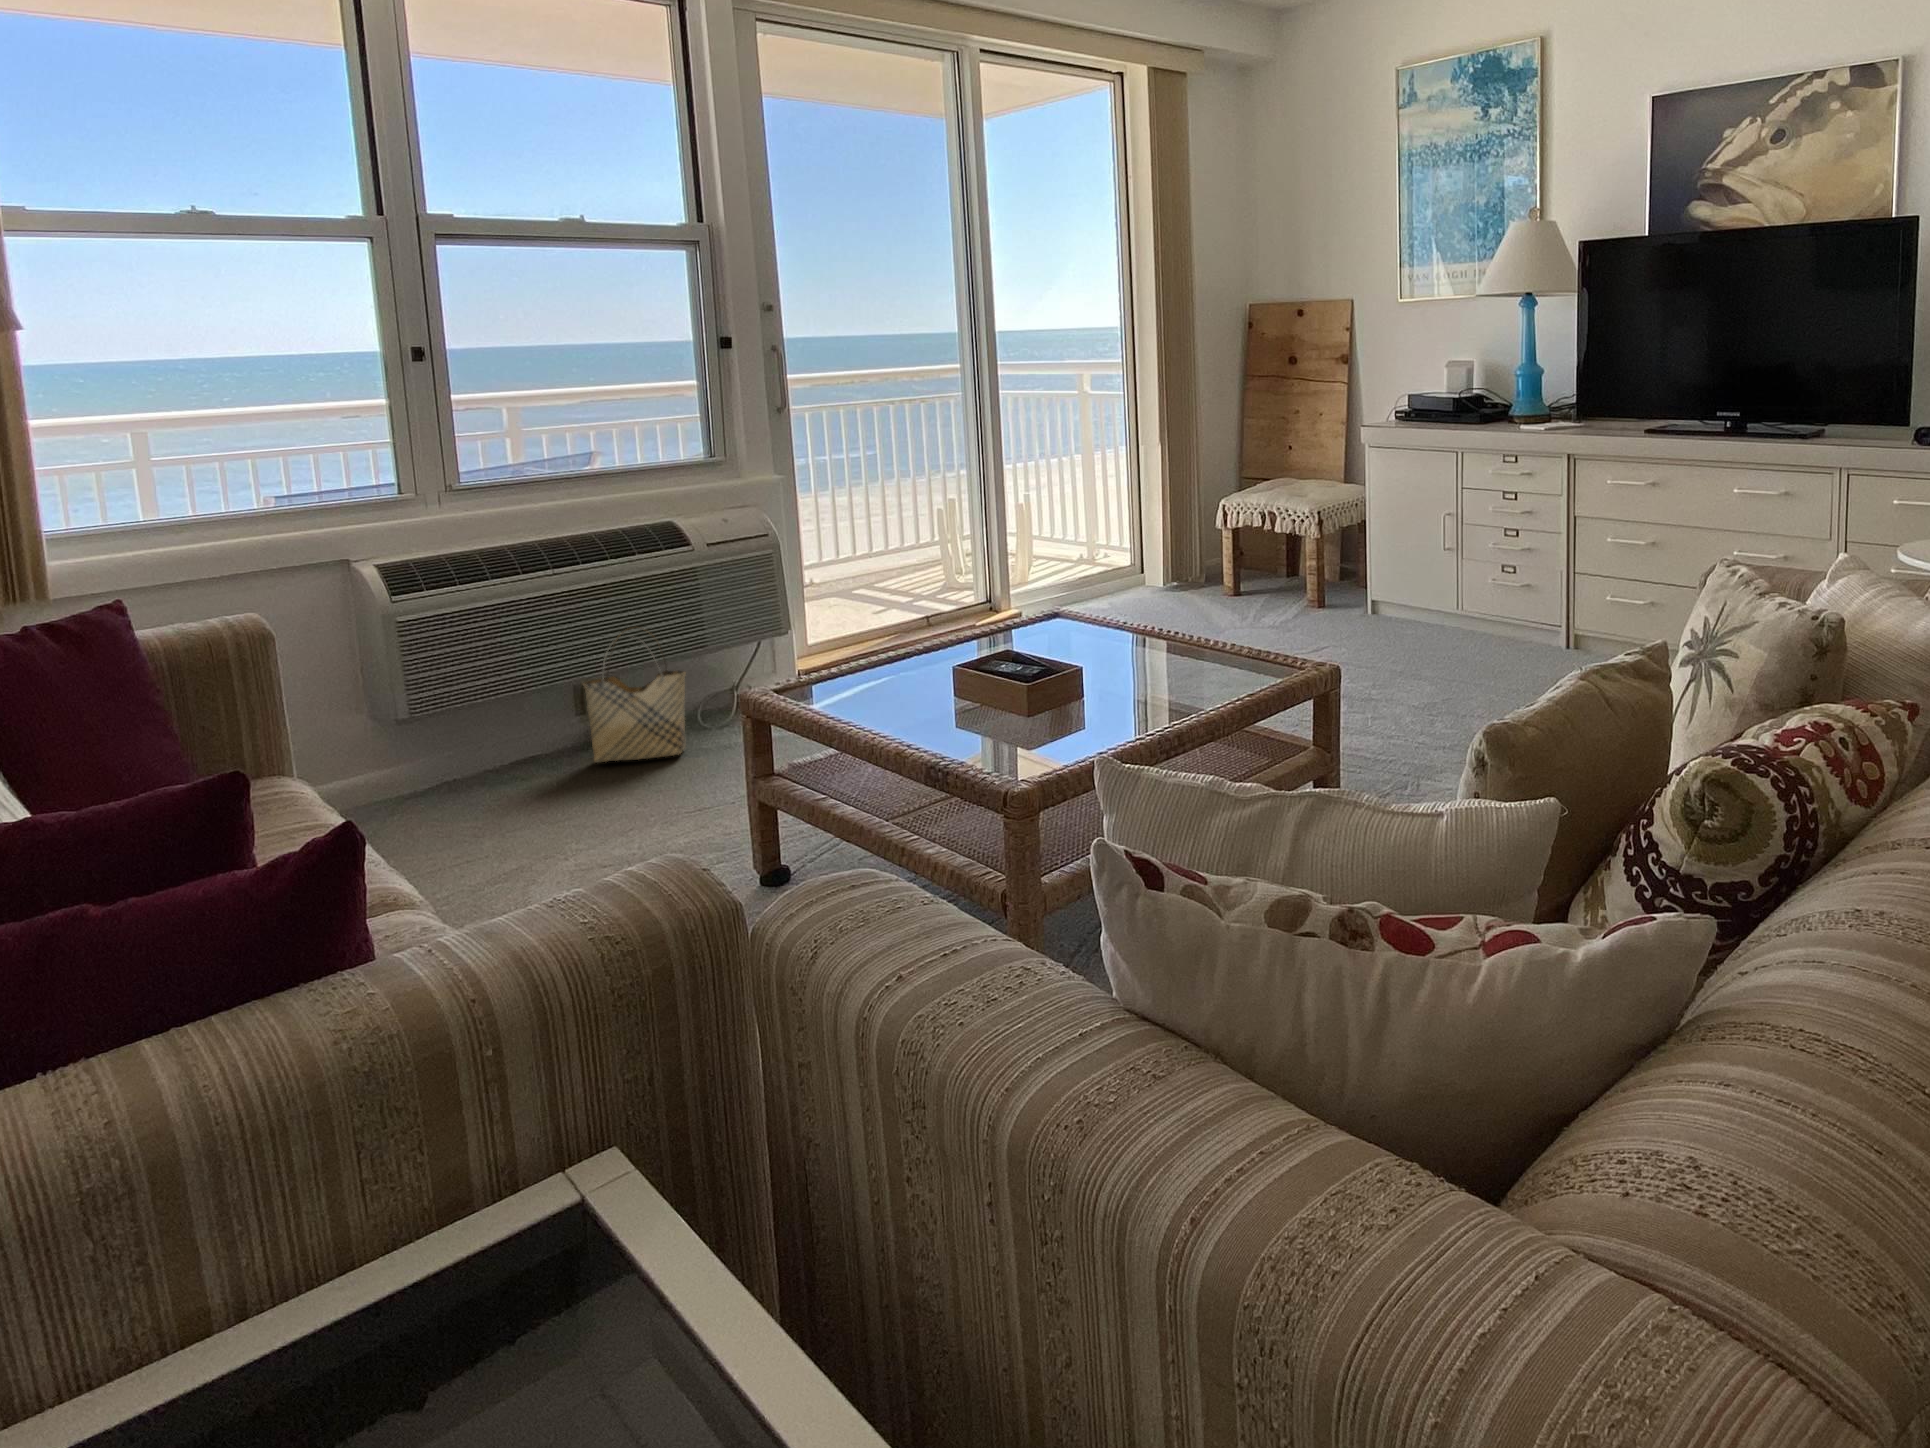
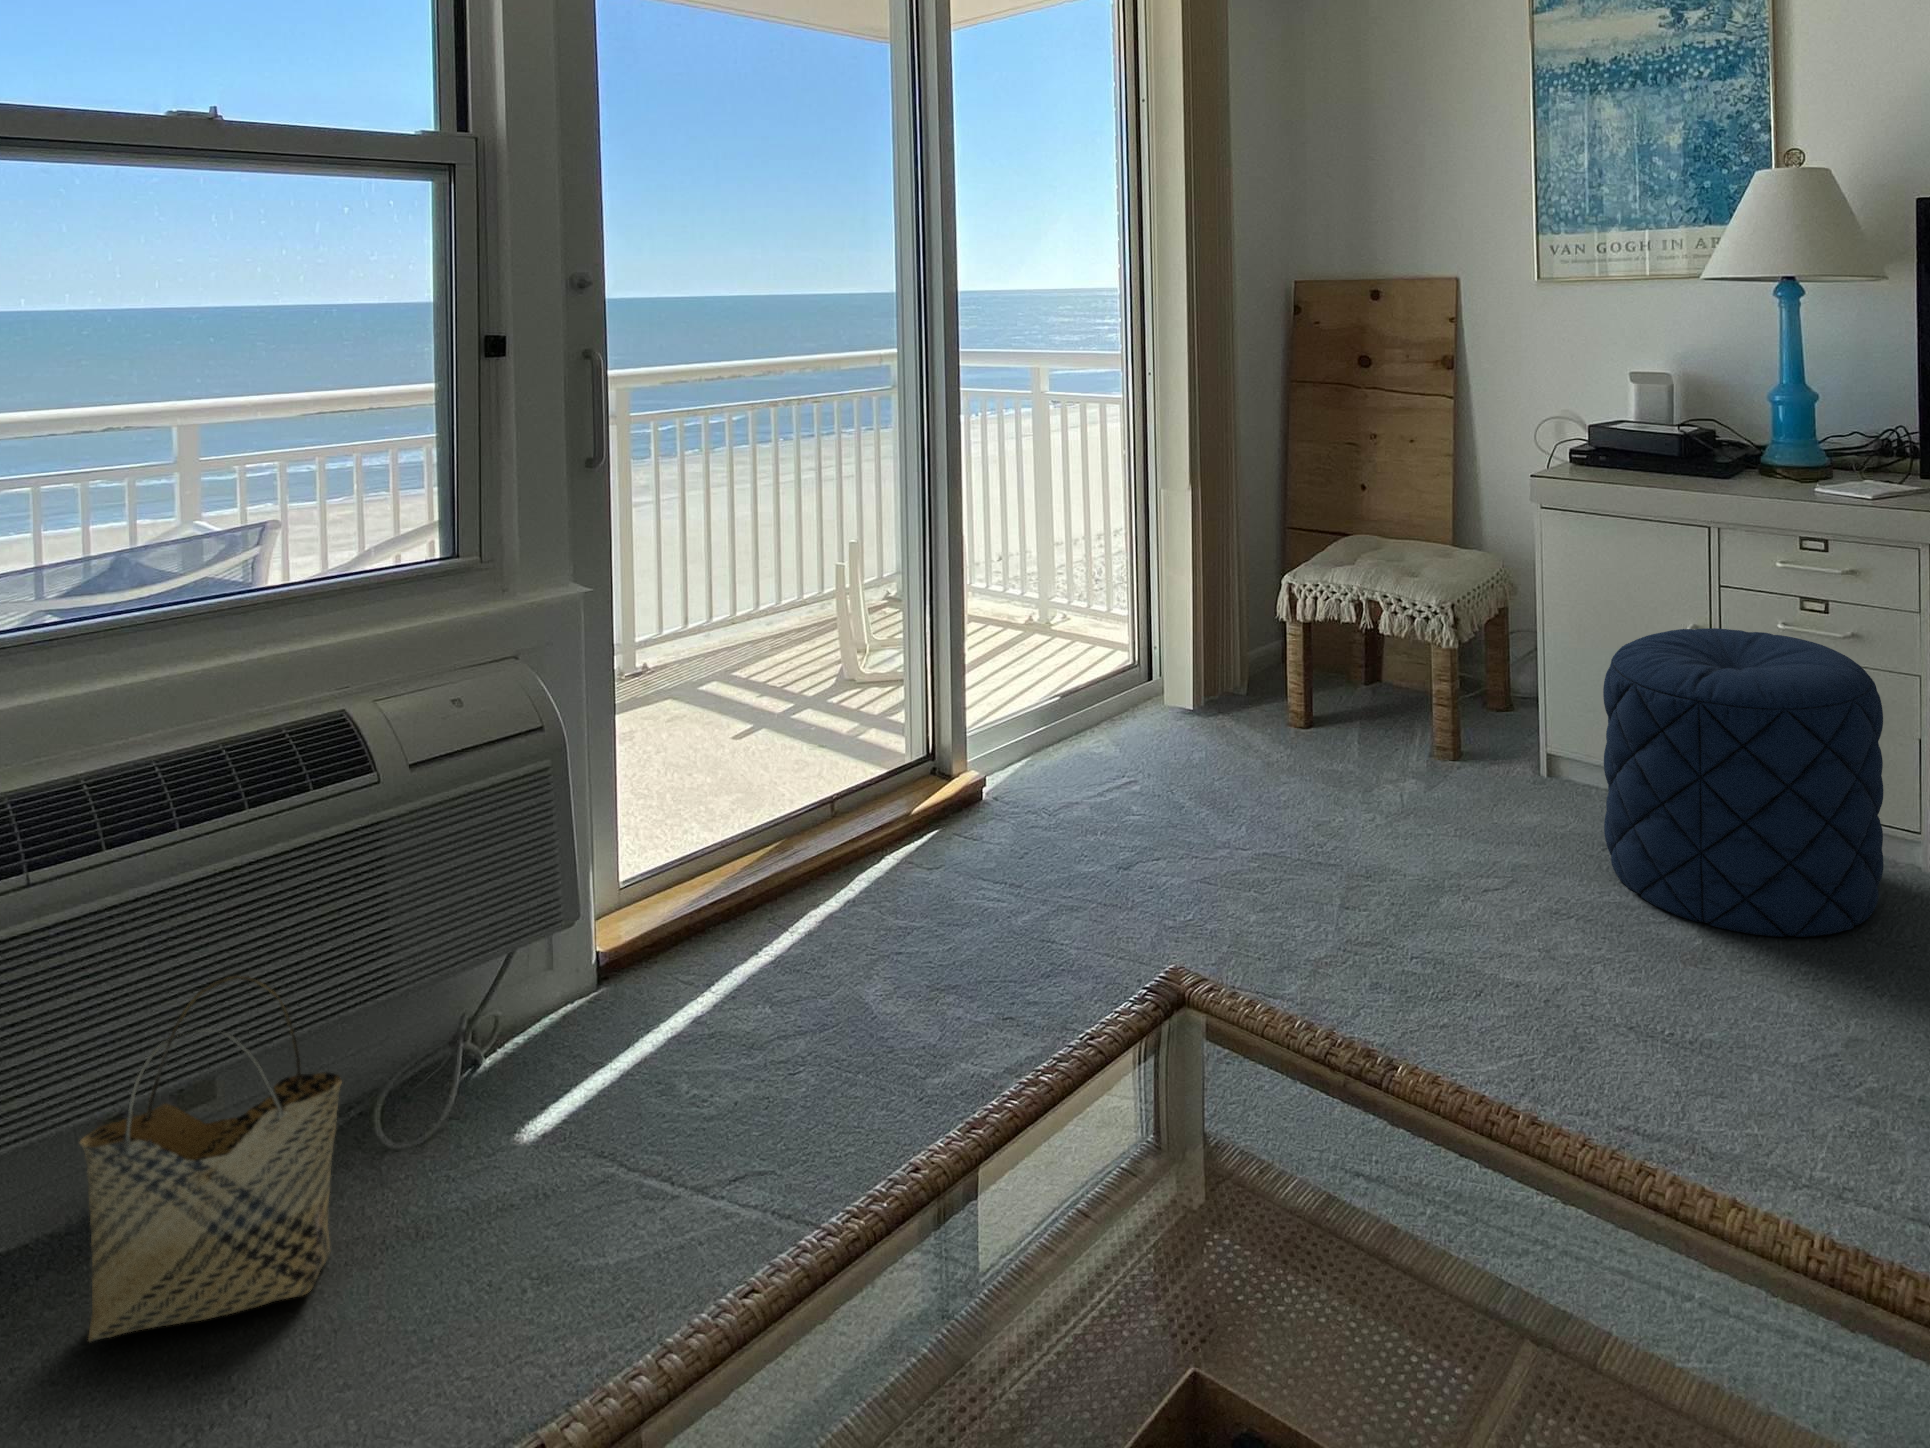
pouf: none [1374,511,1527,672] -> present [1603,628,1884,937]

